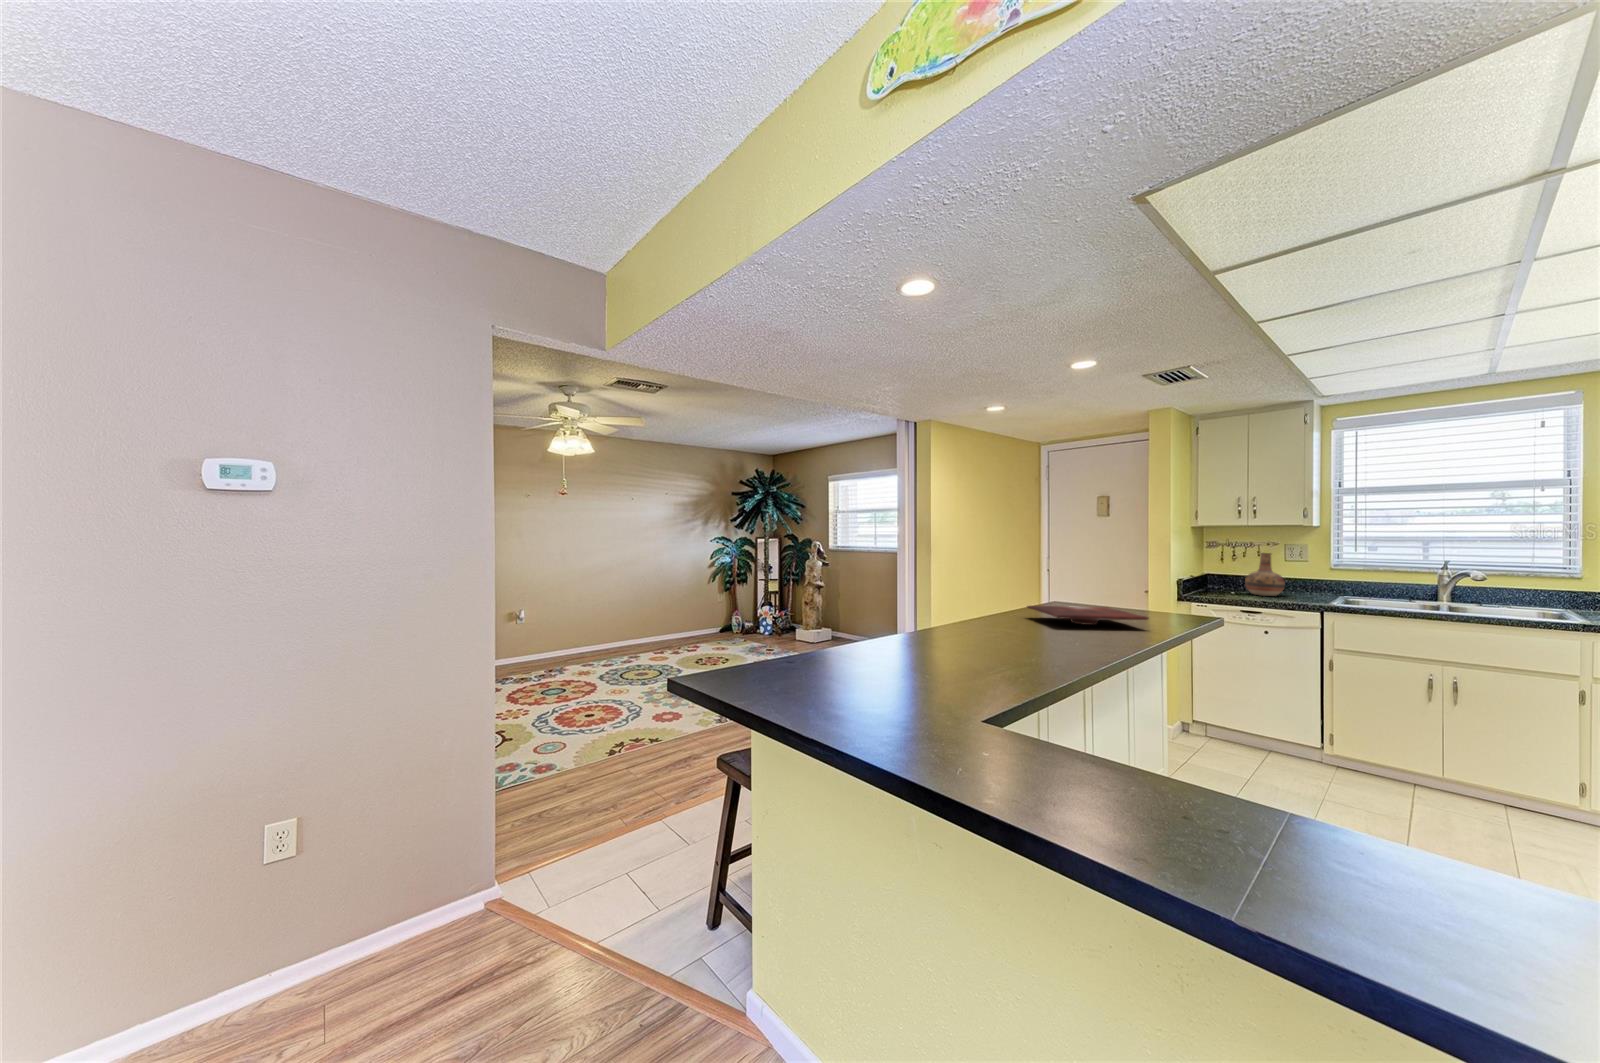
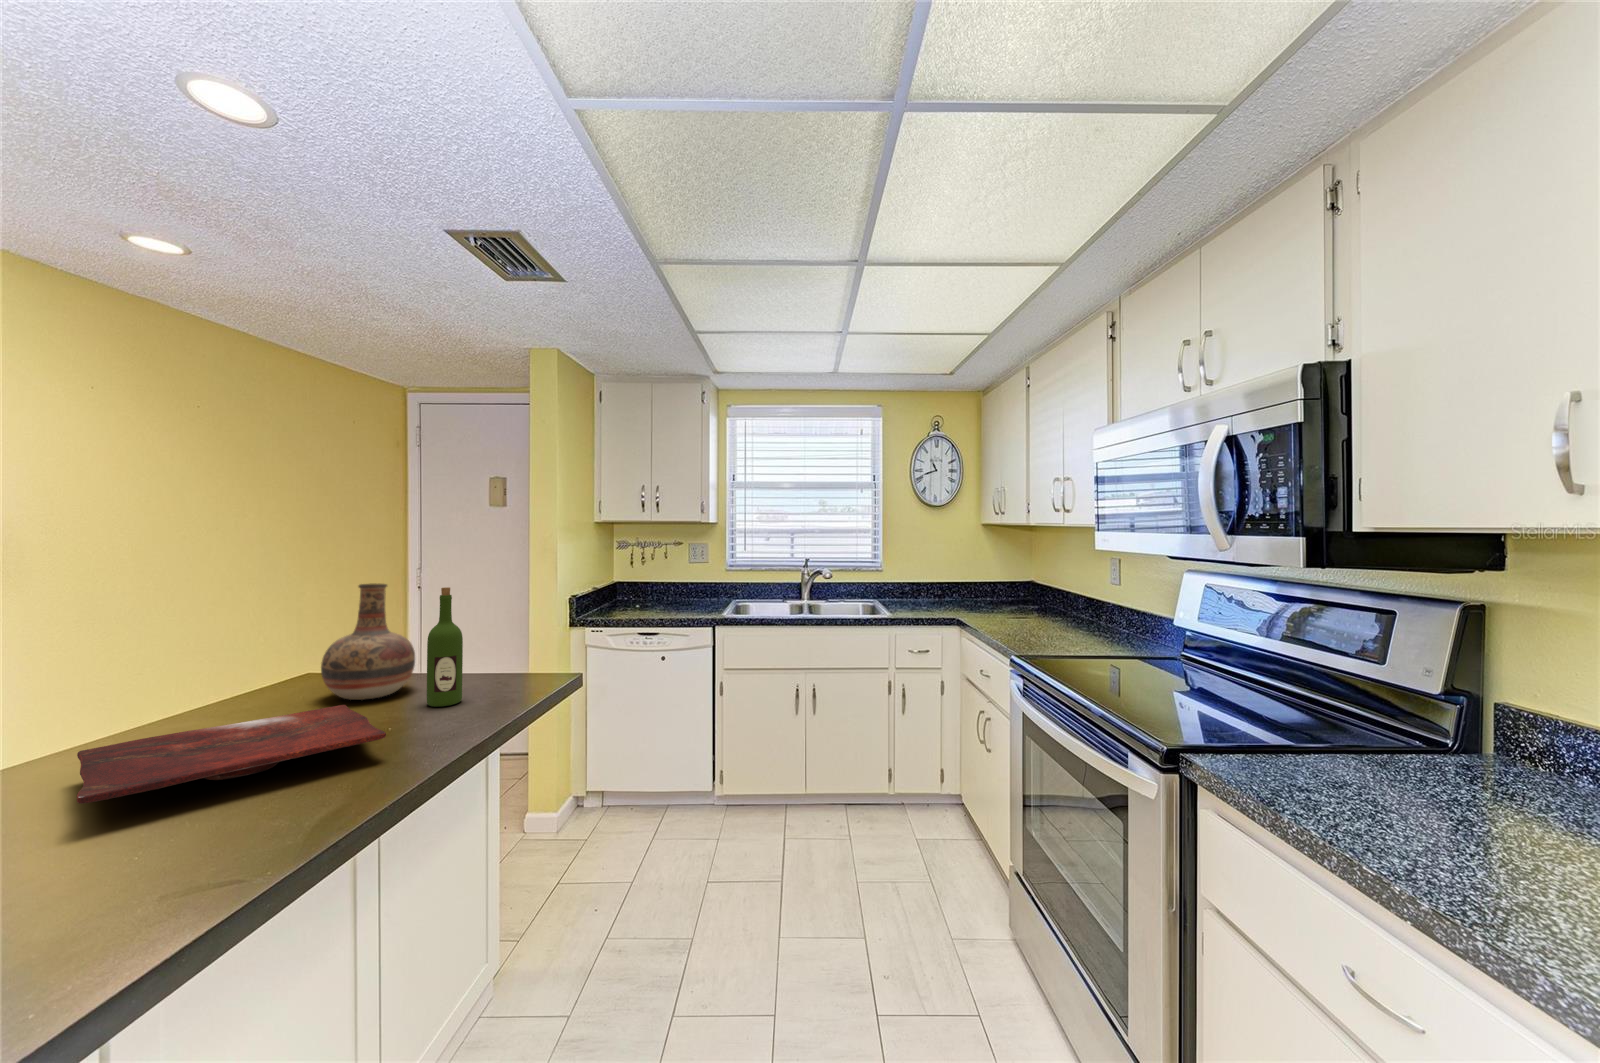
vase: present [1245,553,1285,596] -> present [321,584,415,700]
wine bottle: none [1138,556,1158,619] -> present [427,587,463,707]

